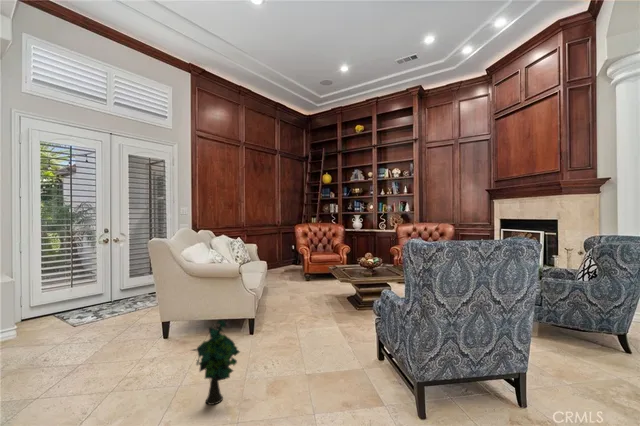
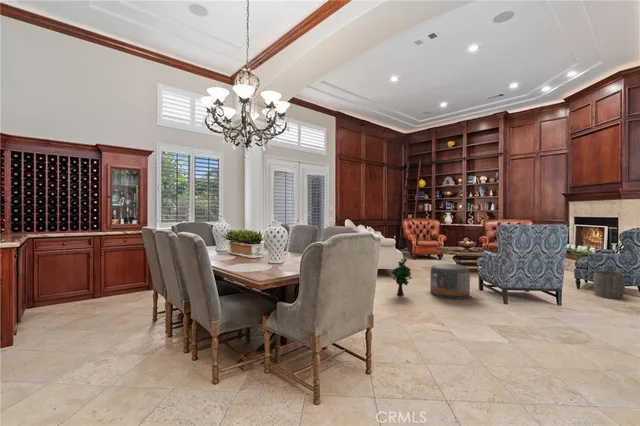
woven basket: none [555,310,607,363] -> present [593,271,625,299]
pouf: none [285,316,358,404] -> present [430,263,470,299]

